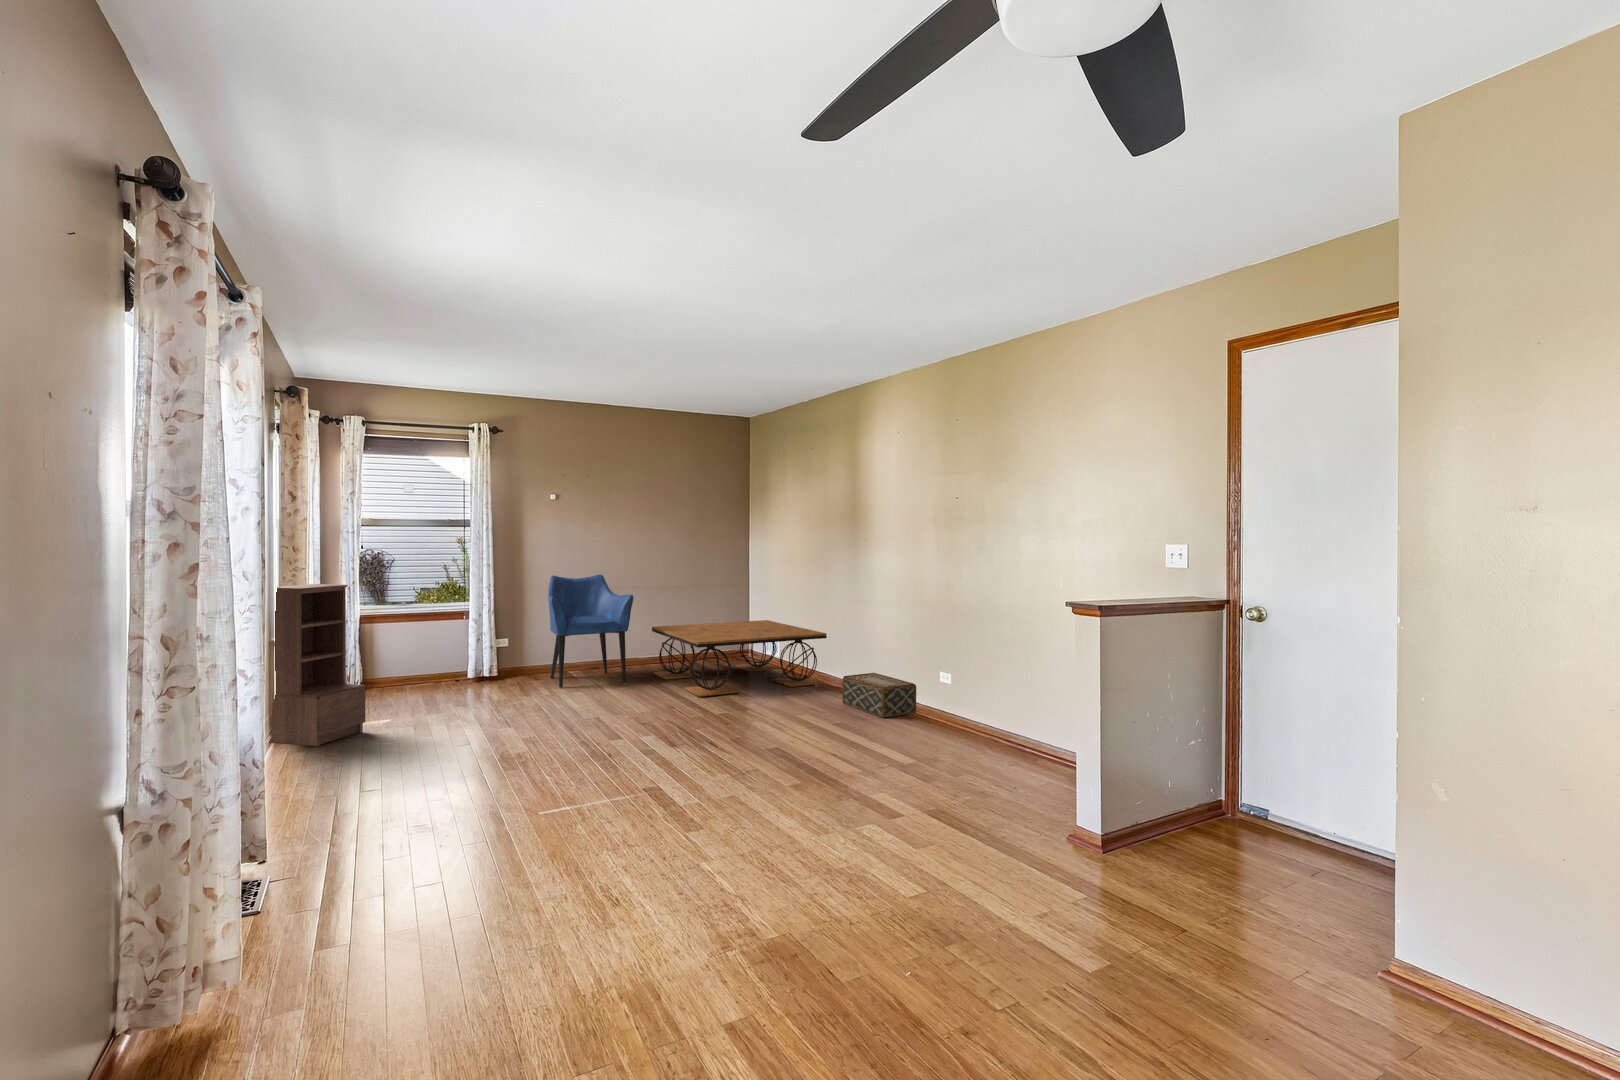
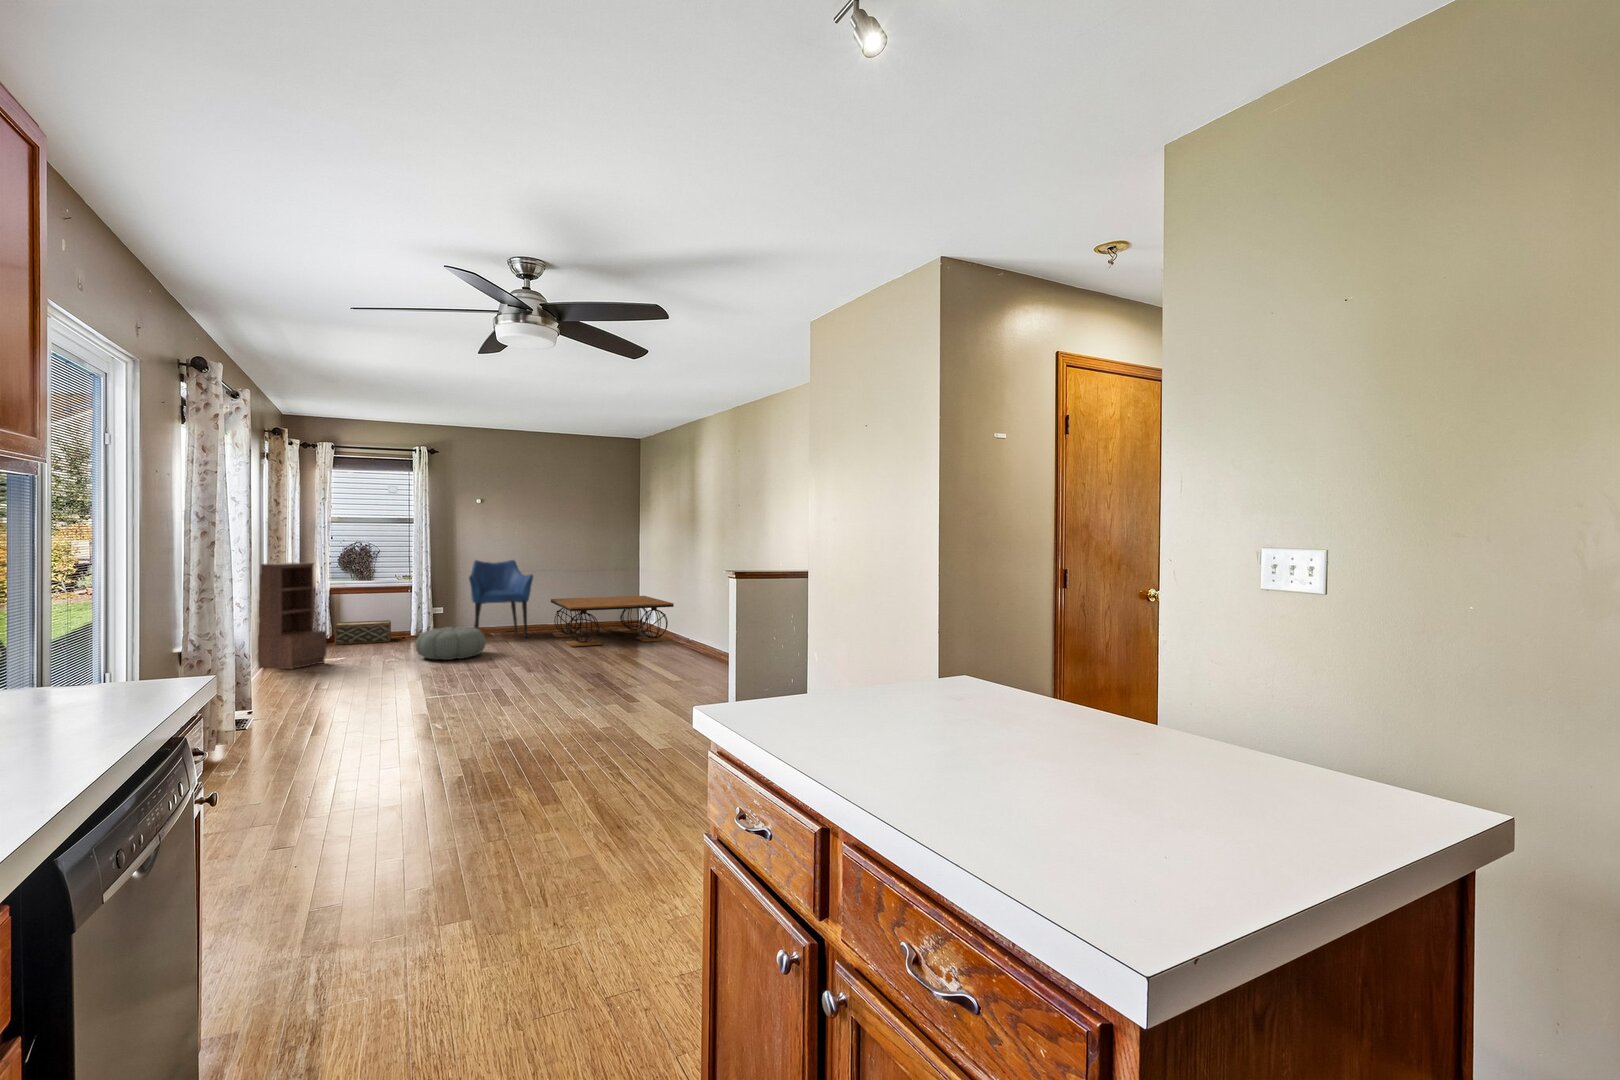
pouf: none [493,673,589,724] -> present [416,627,486,660]
woven basket: present [843,673,916,718] -> present [335,620,391,644]

